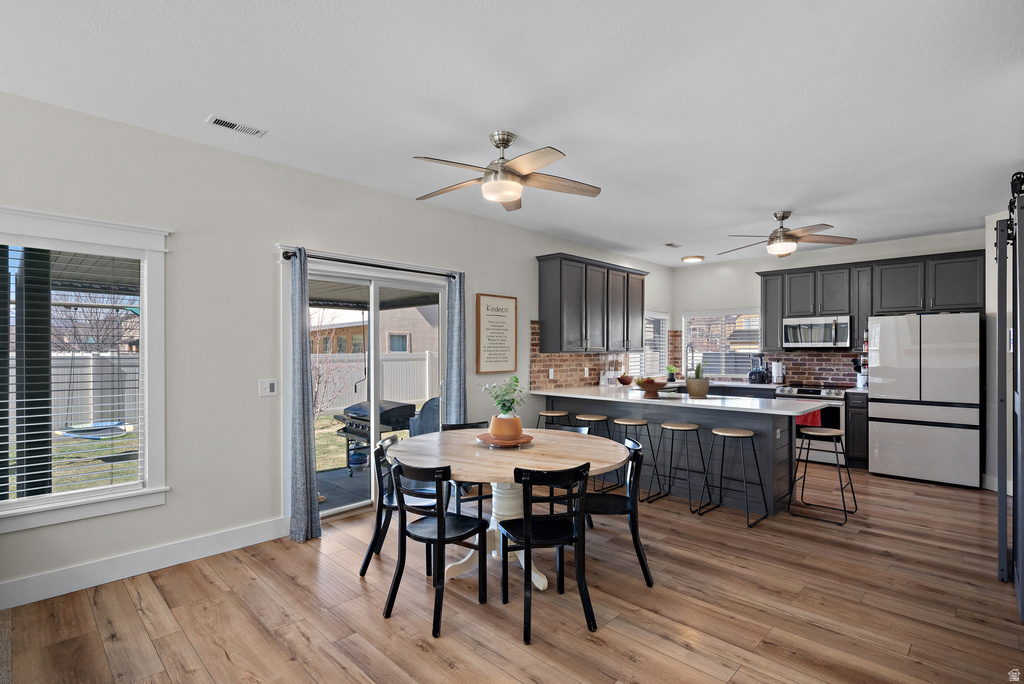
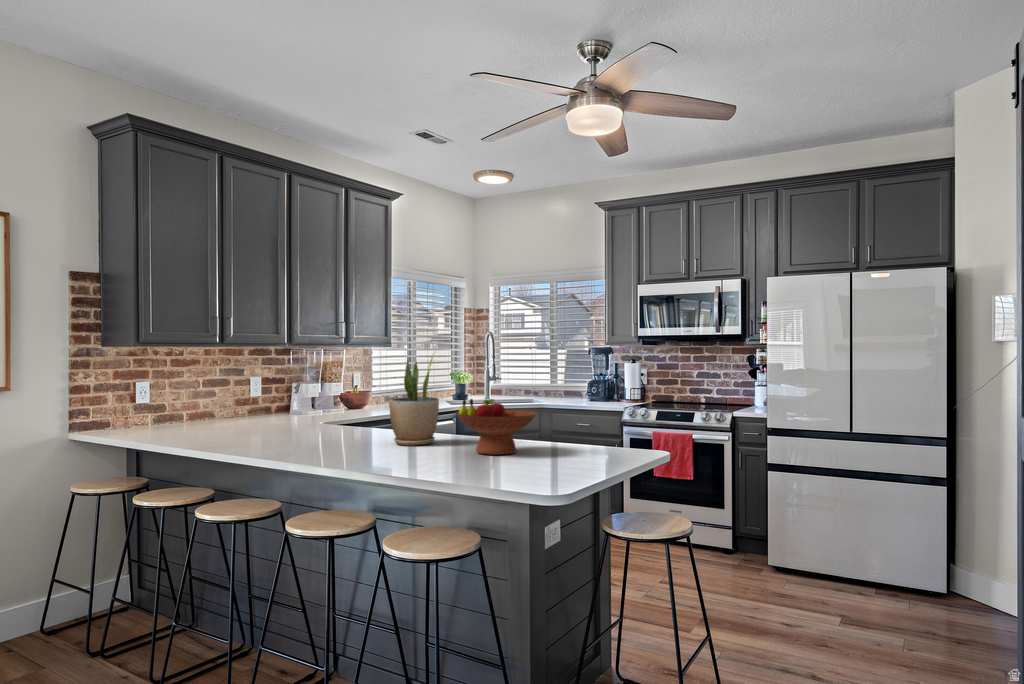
fruit bowl: present [635,377,668,399] -> present [456,399,537,455]

